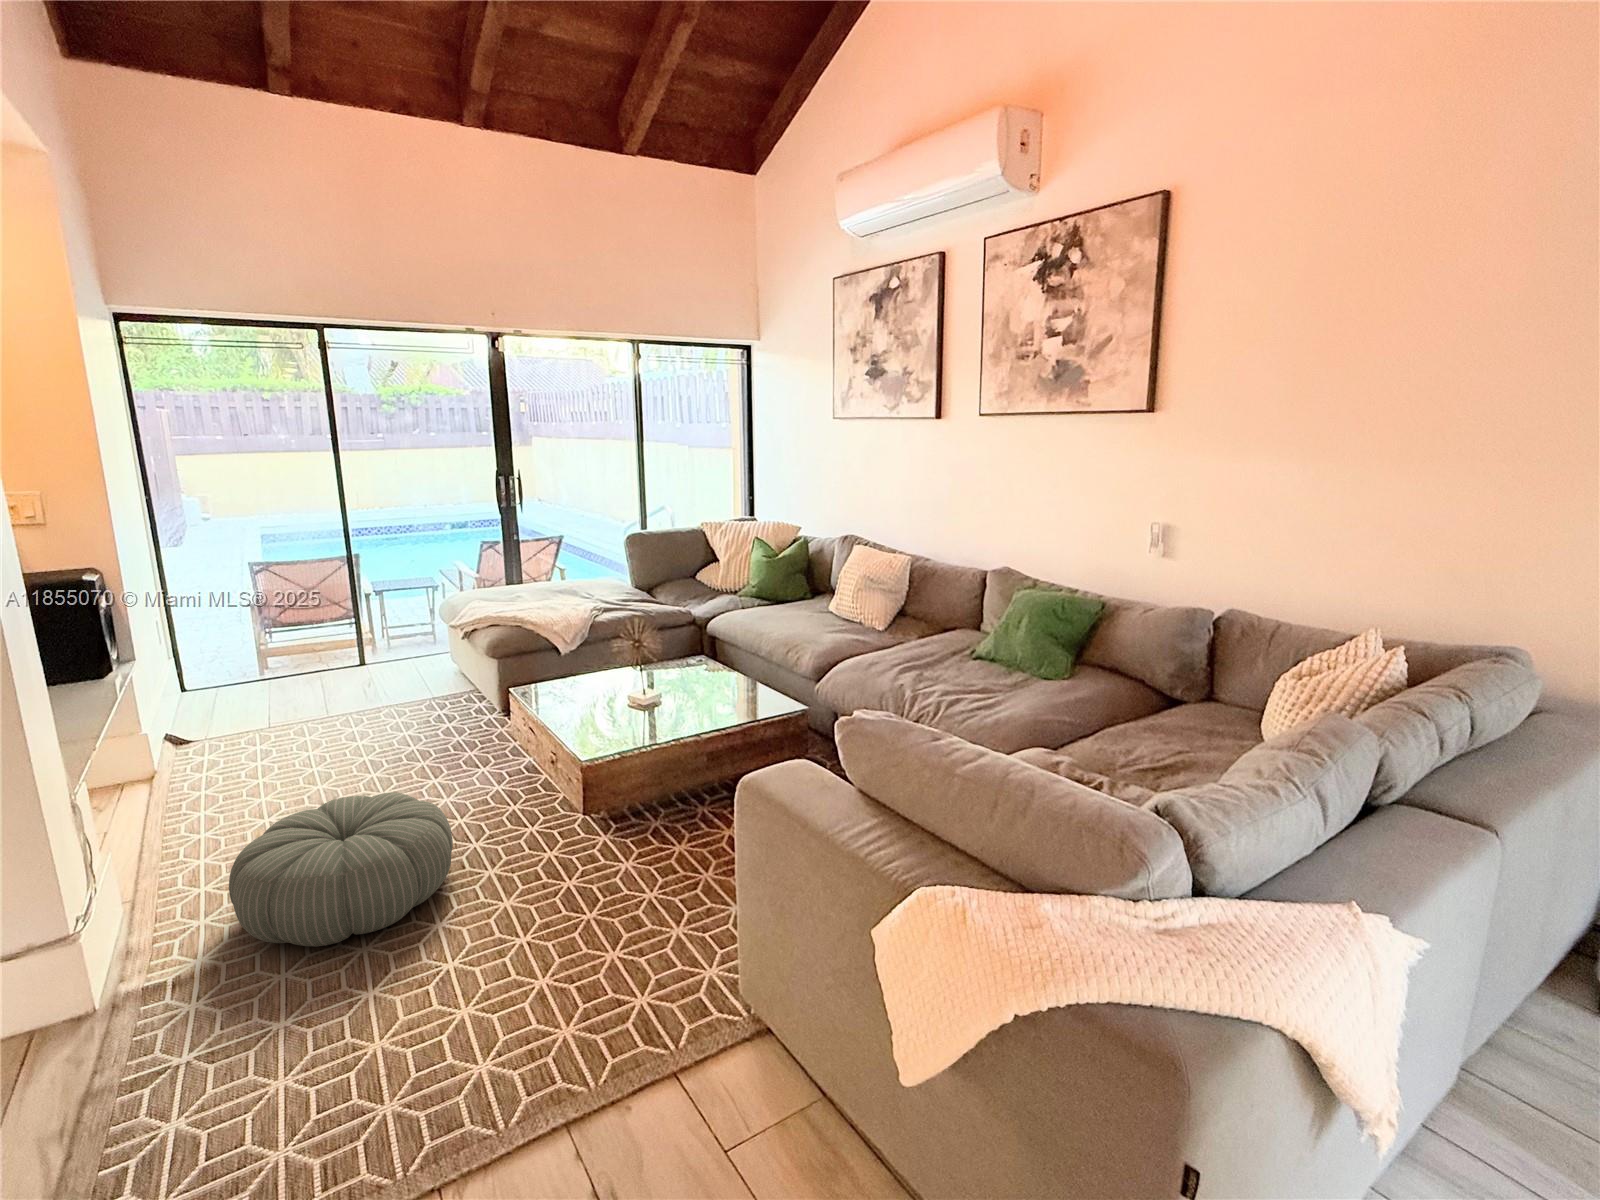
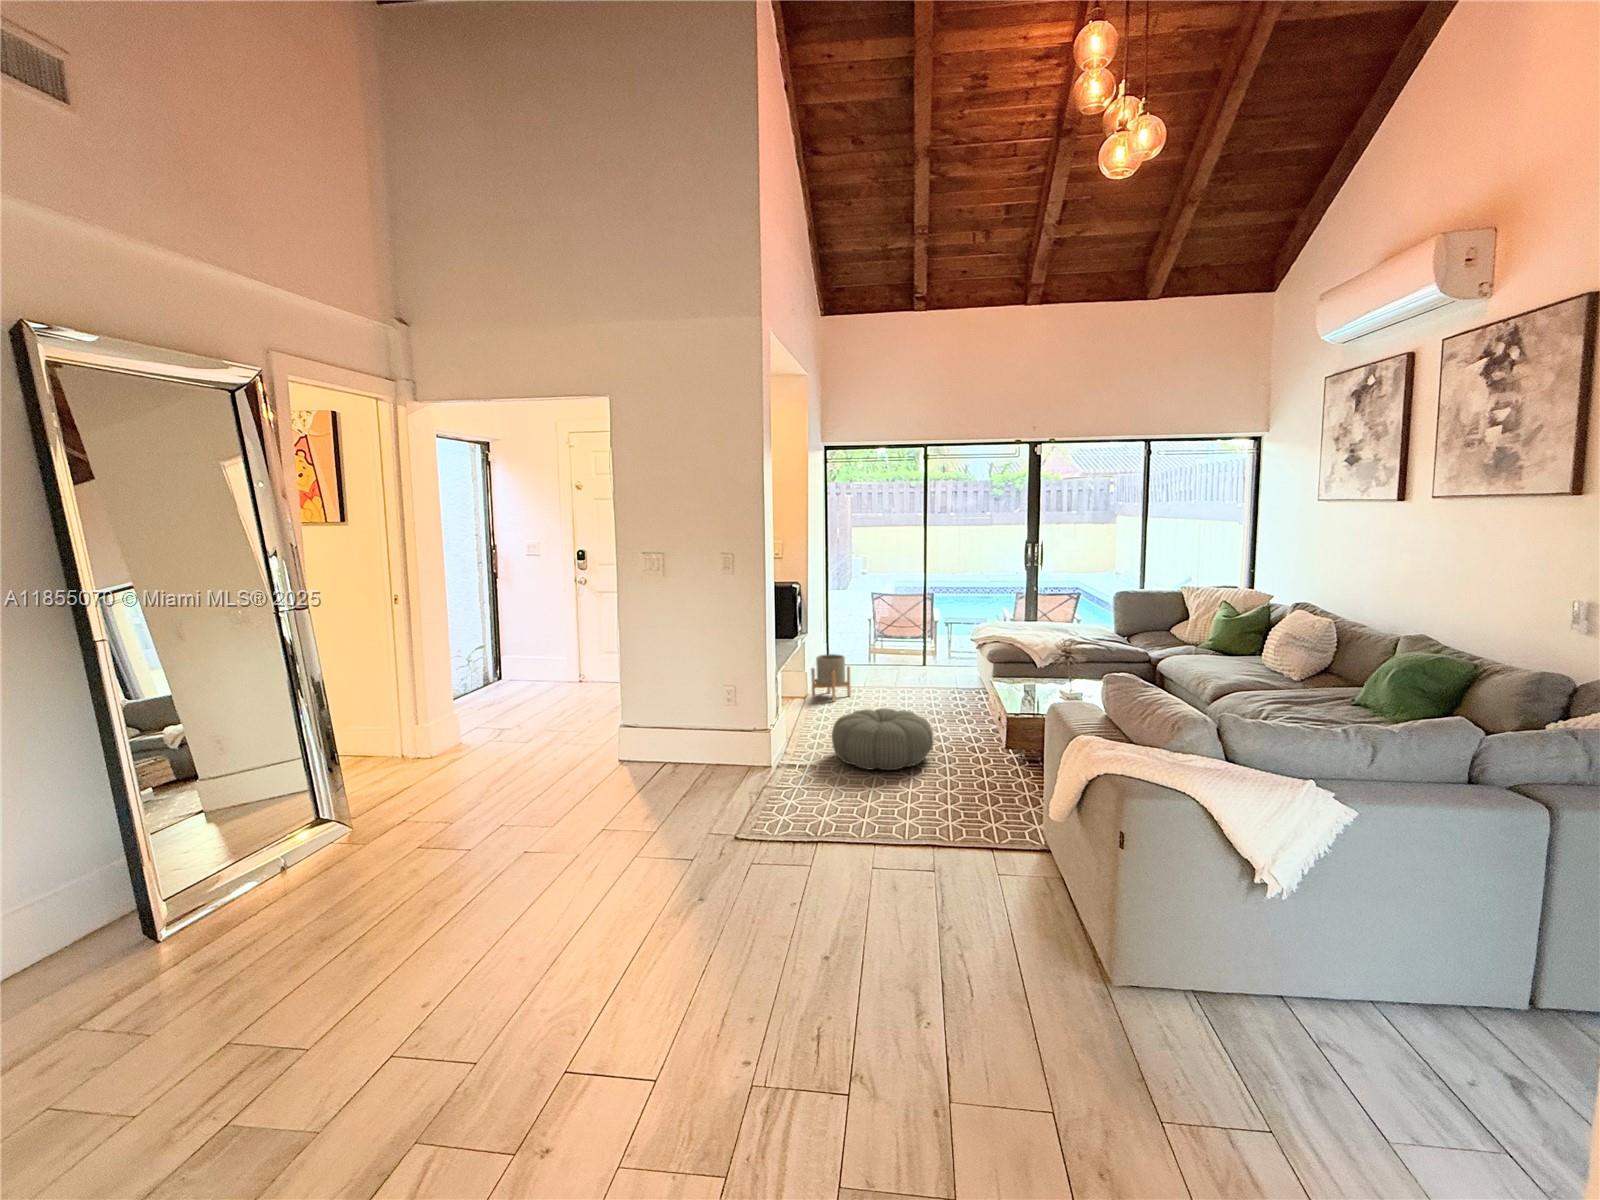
planter: none [145,689,243,779] -> present [811,654,851,702]

